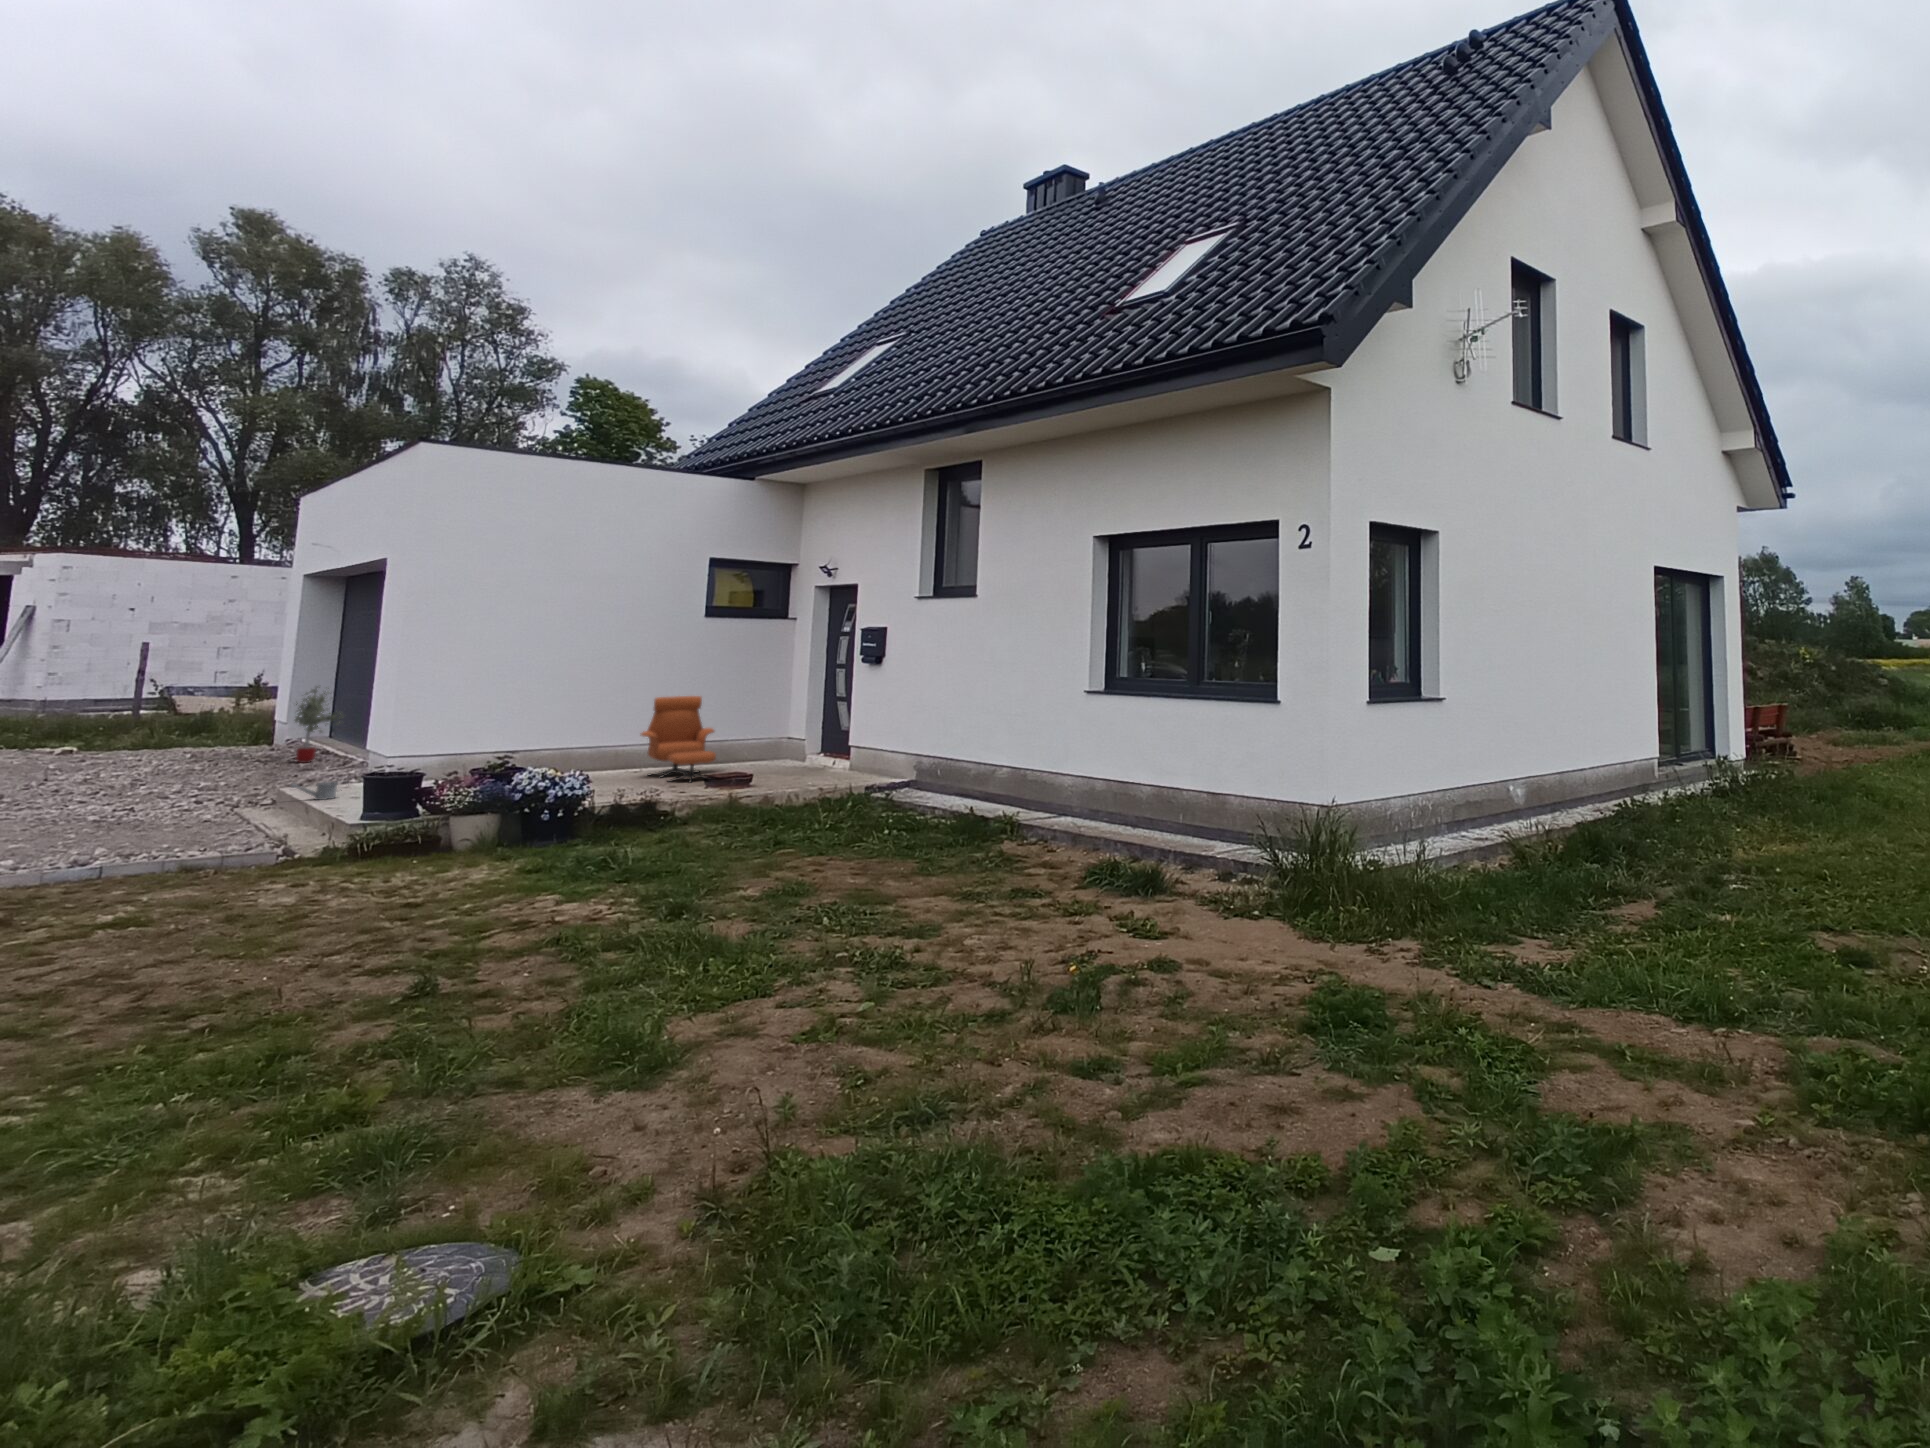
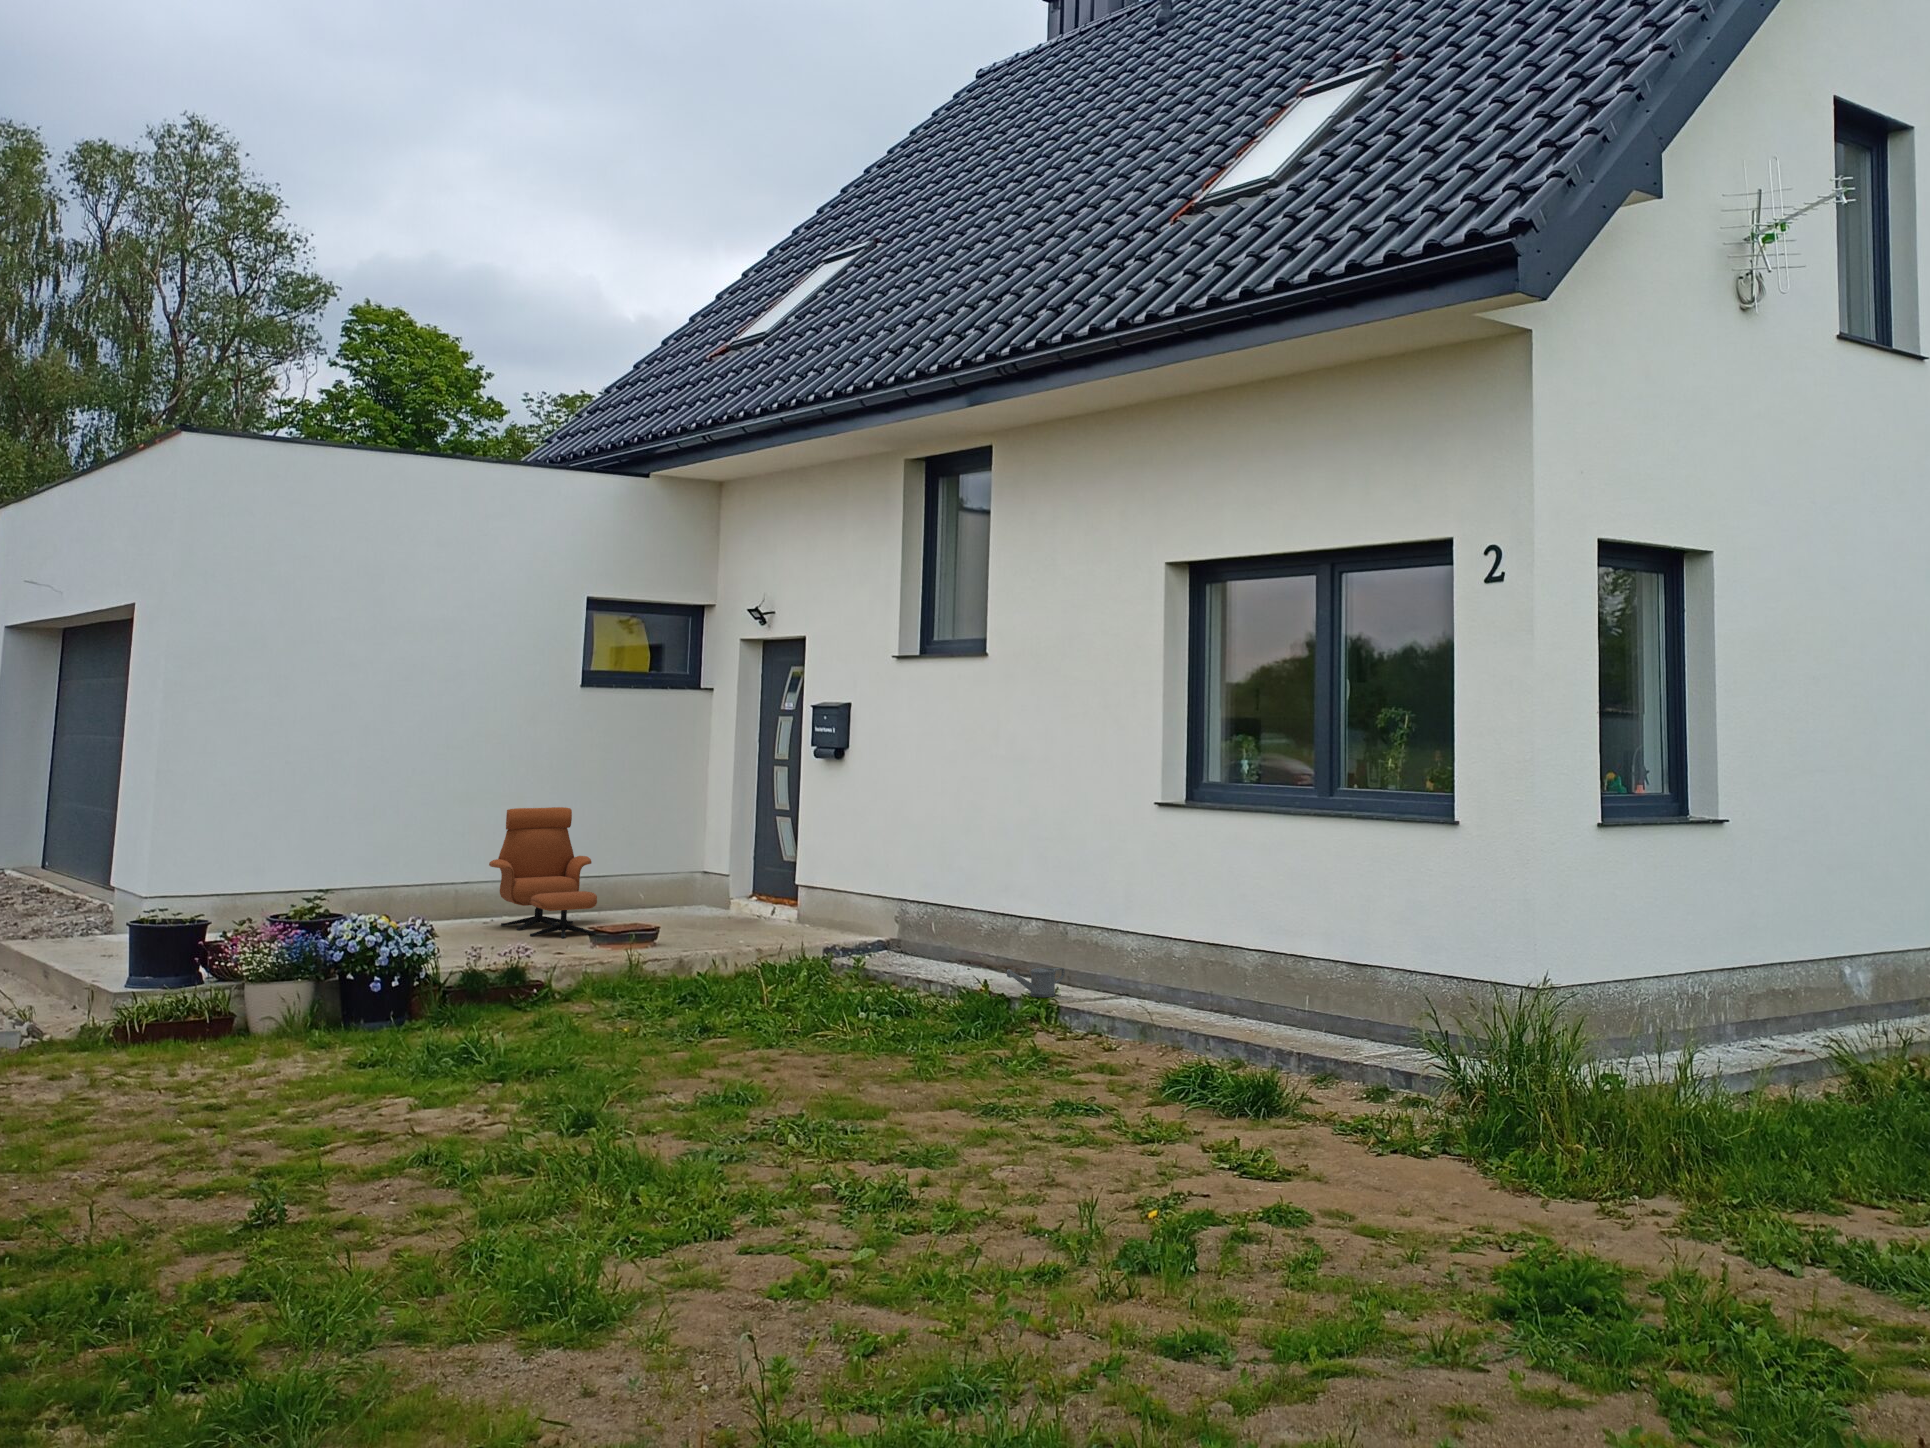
potted tree: present [295,687,343,763] -> none [19,784,89,896]
watering can: present [291,782,338,800] -> present [1007,968,1065,997]

